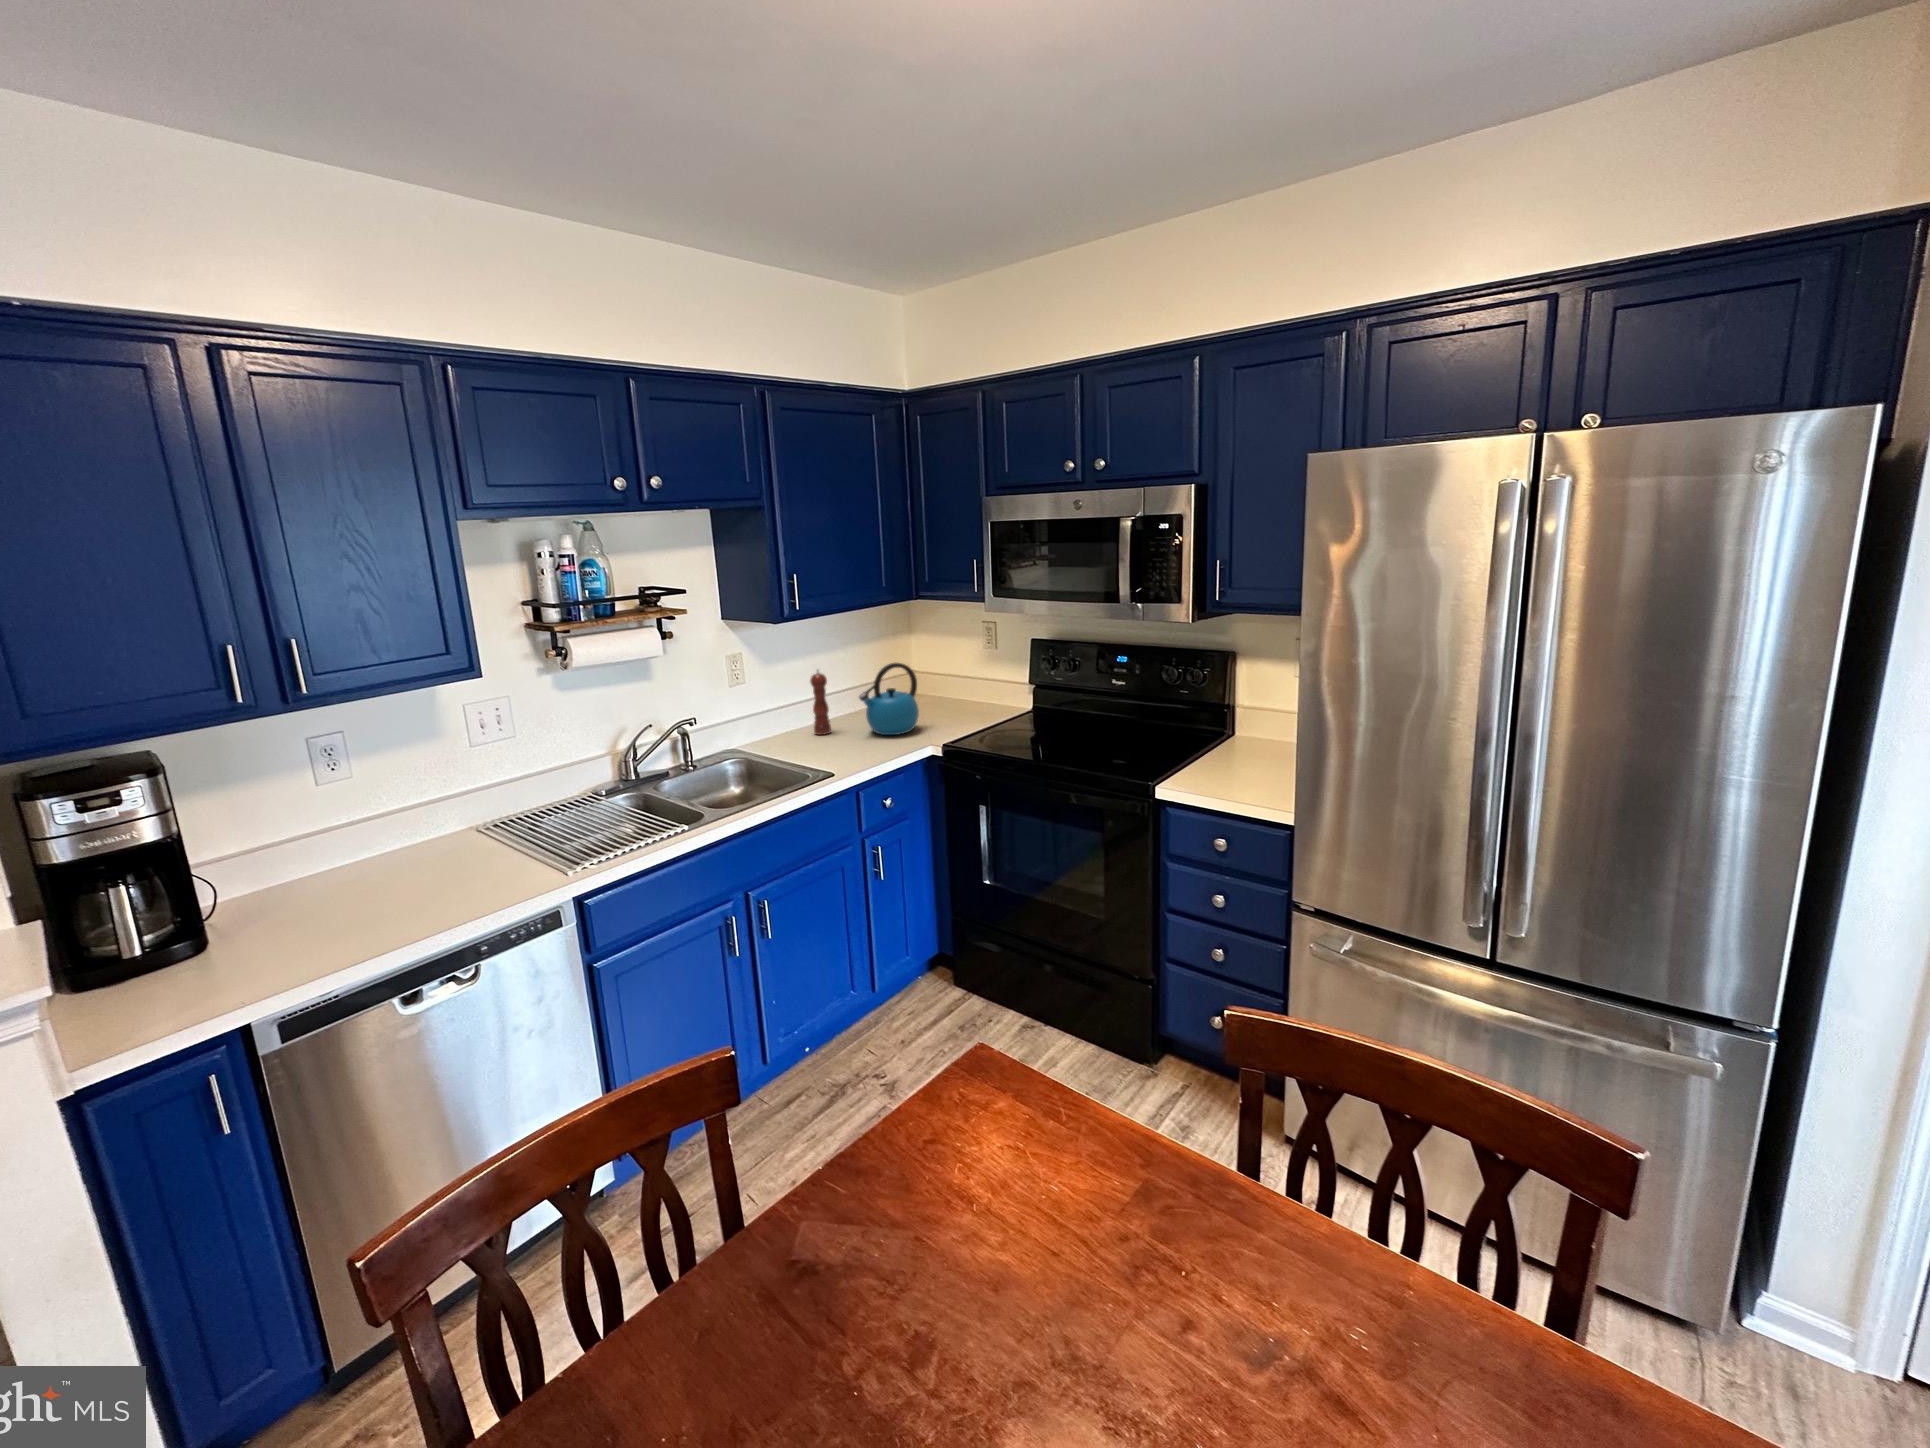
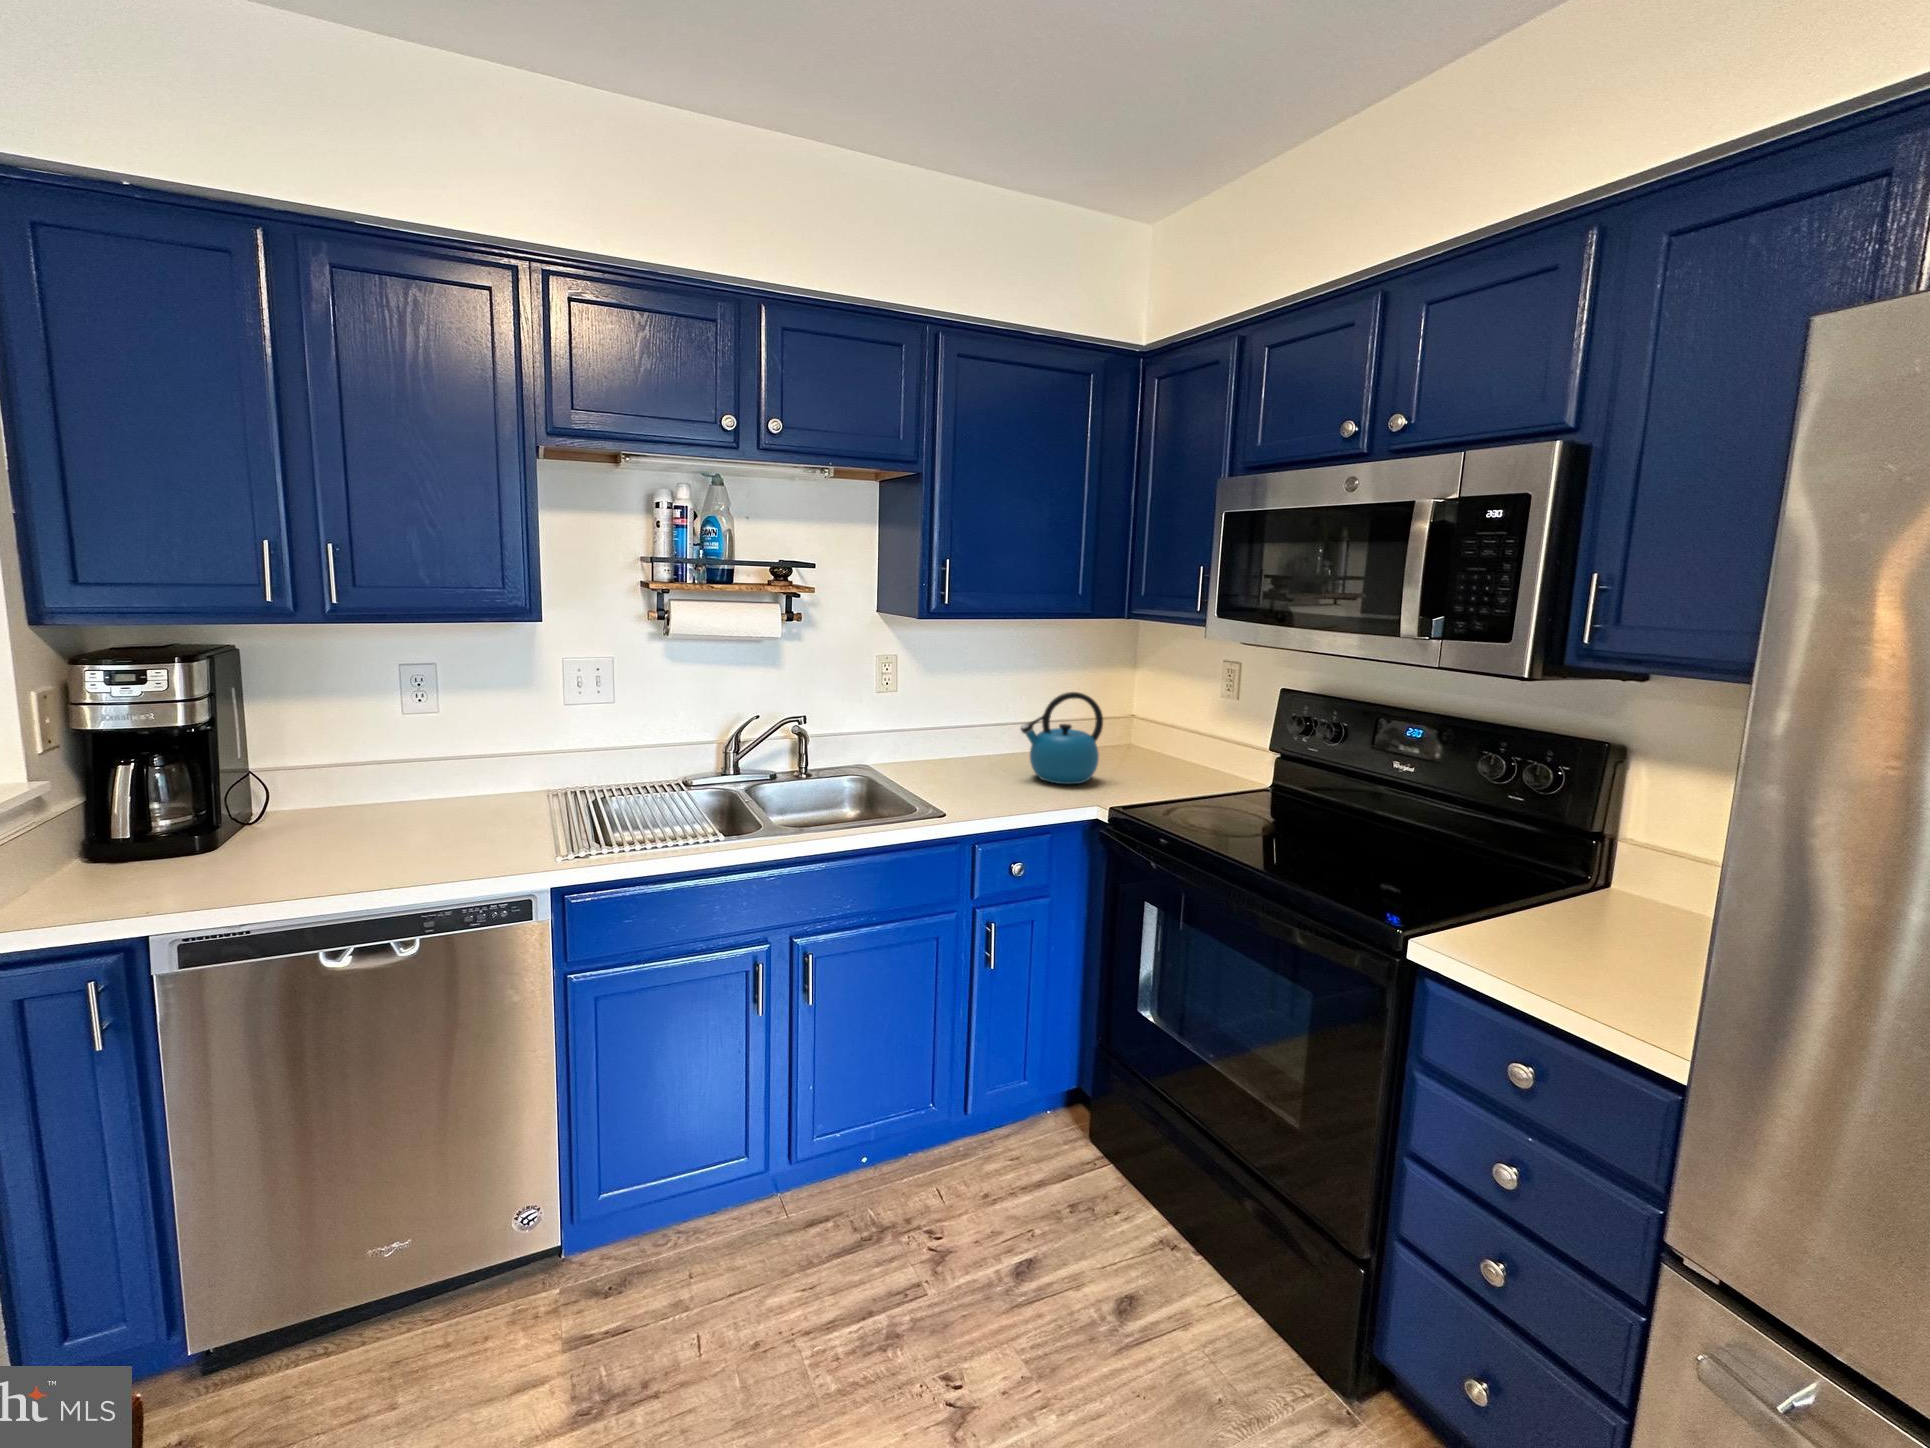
pepper mill: present [810,669,831,735] -> none [968,687,992,768]

